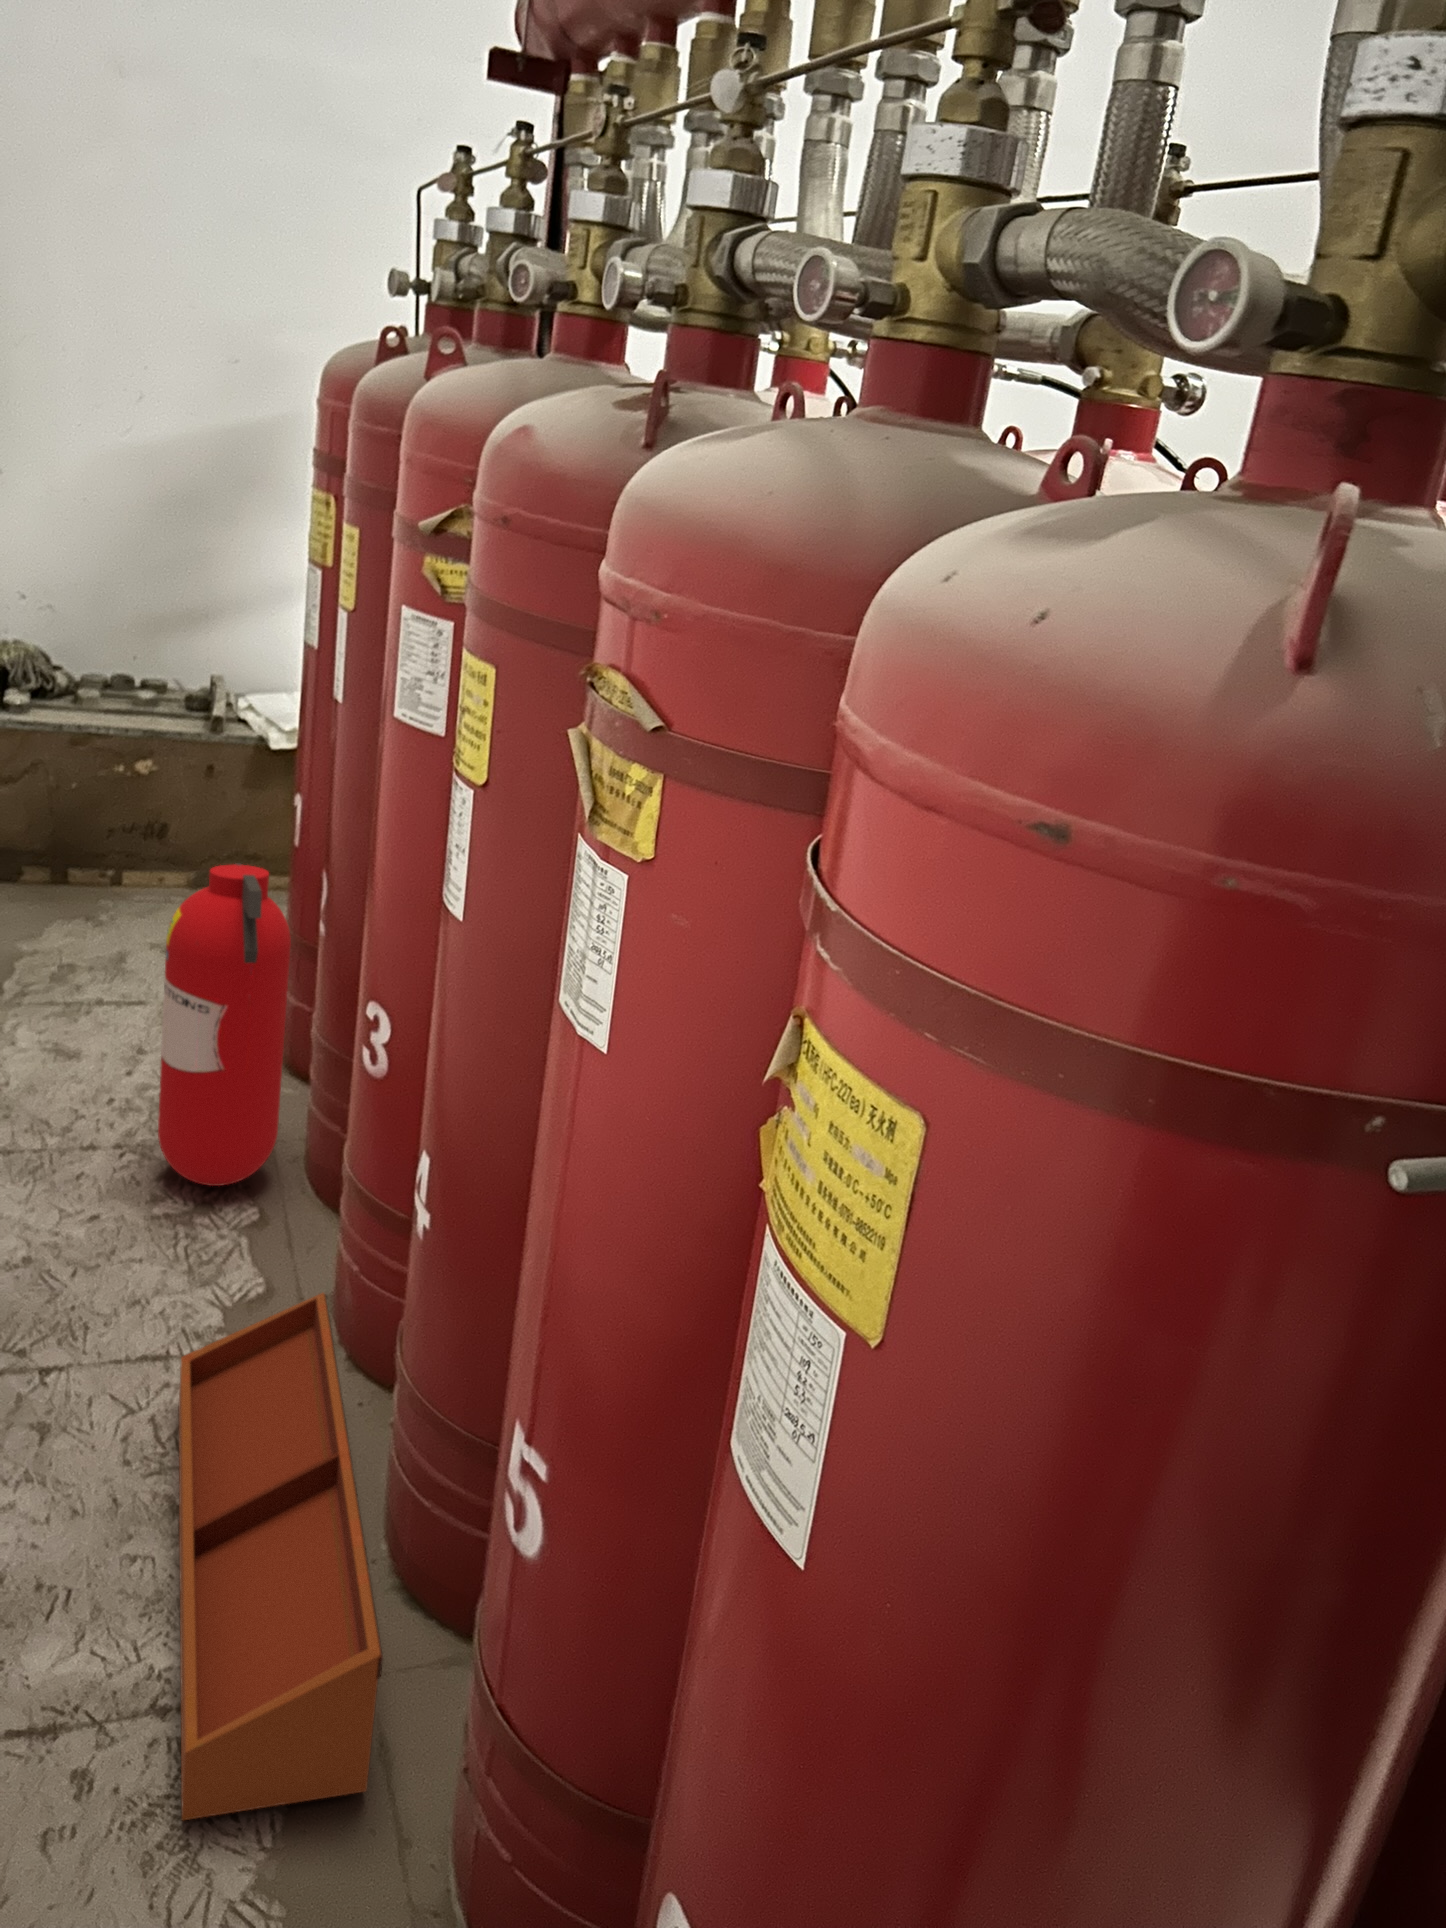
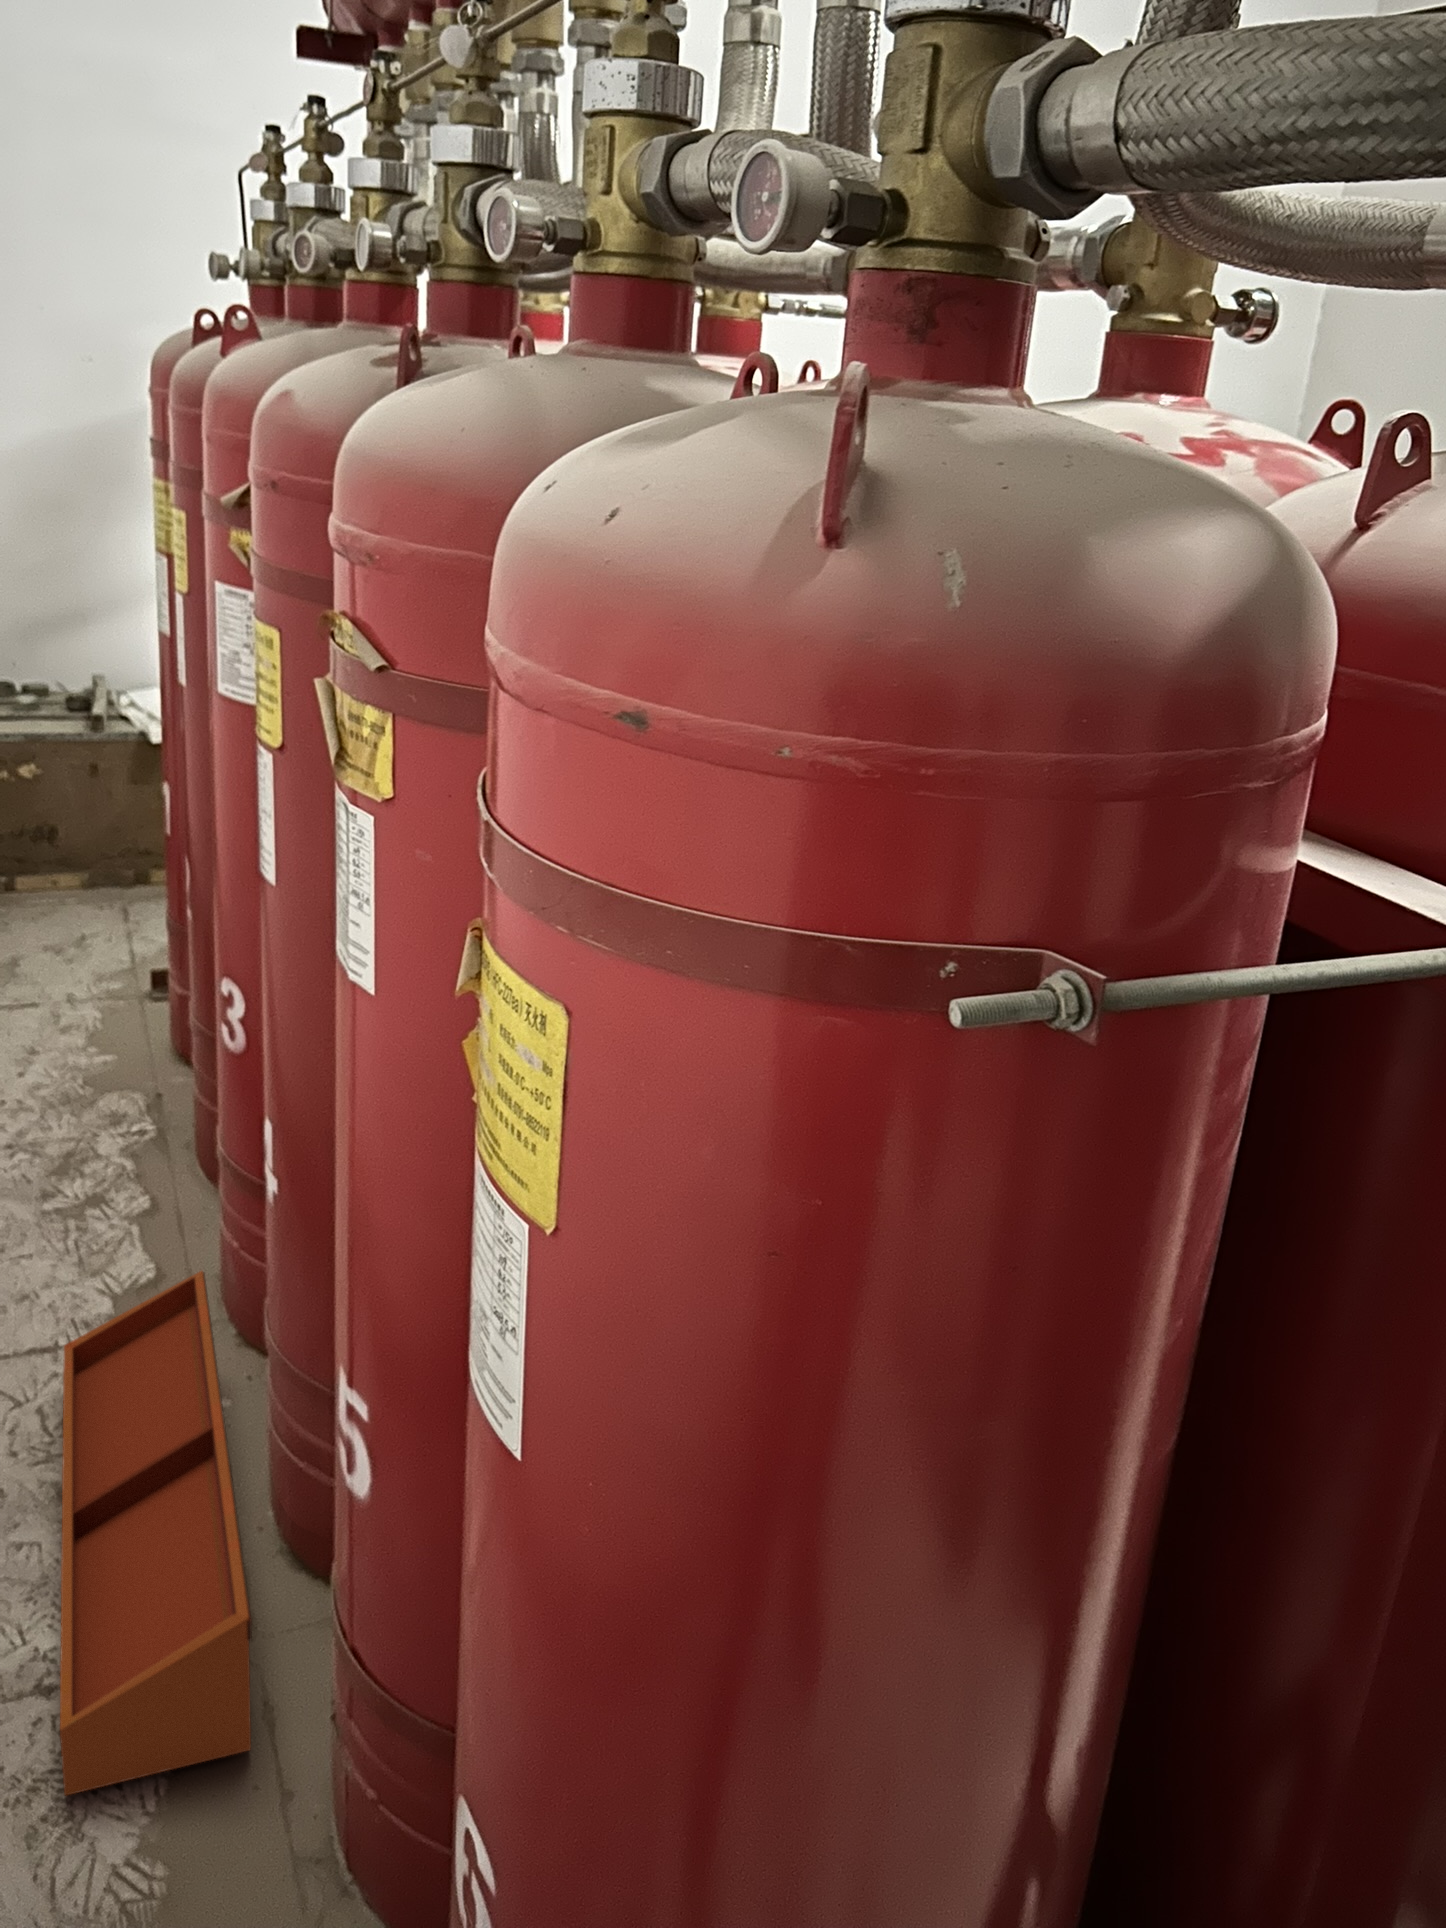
fire extinguisher: present [158,863,291,1186] -> none [31,857,164,1176]

